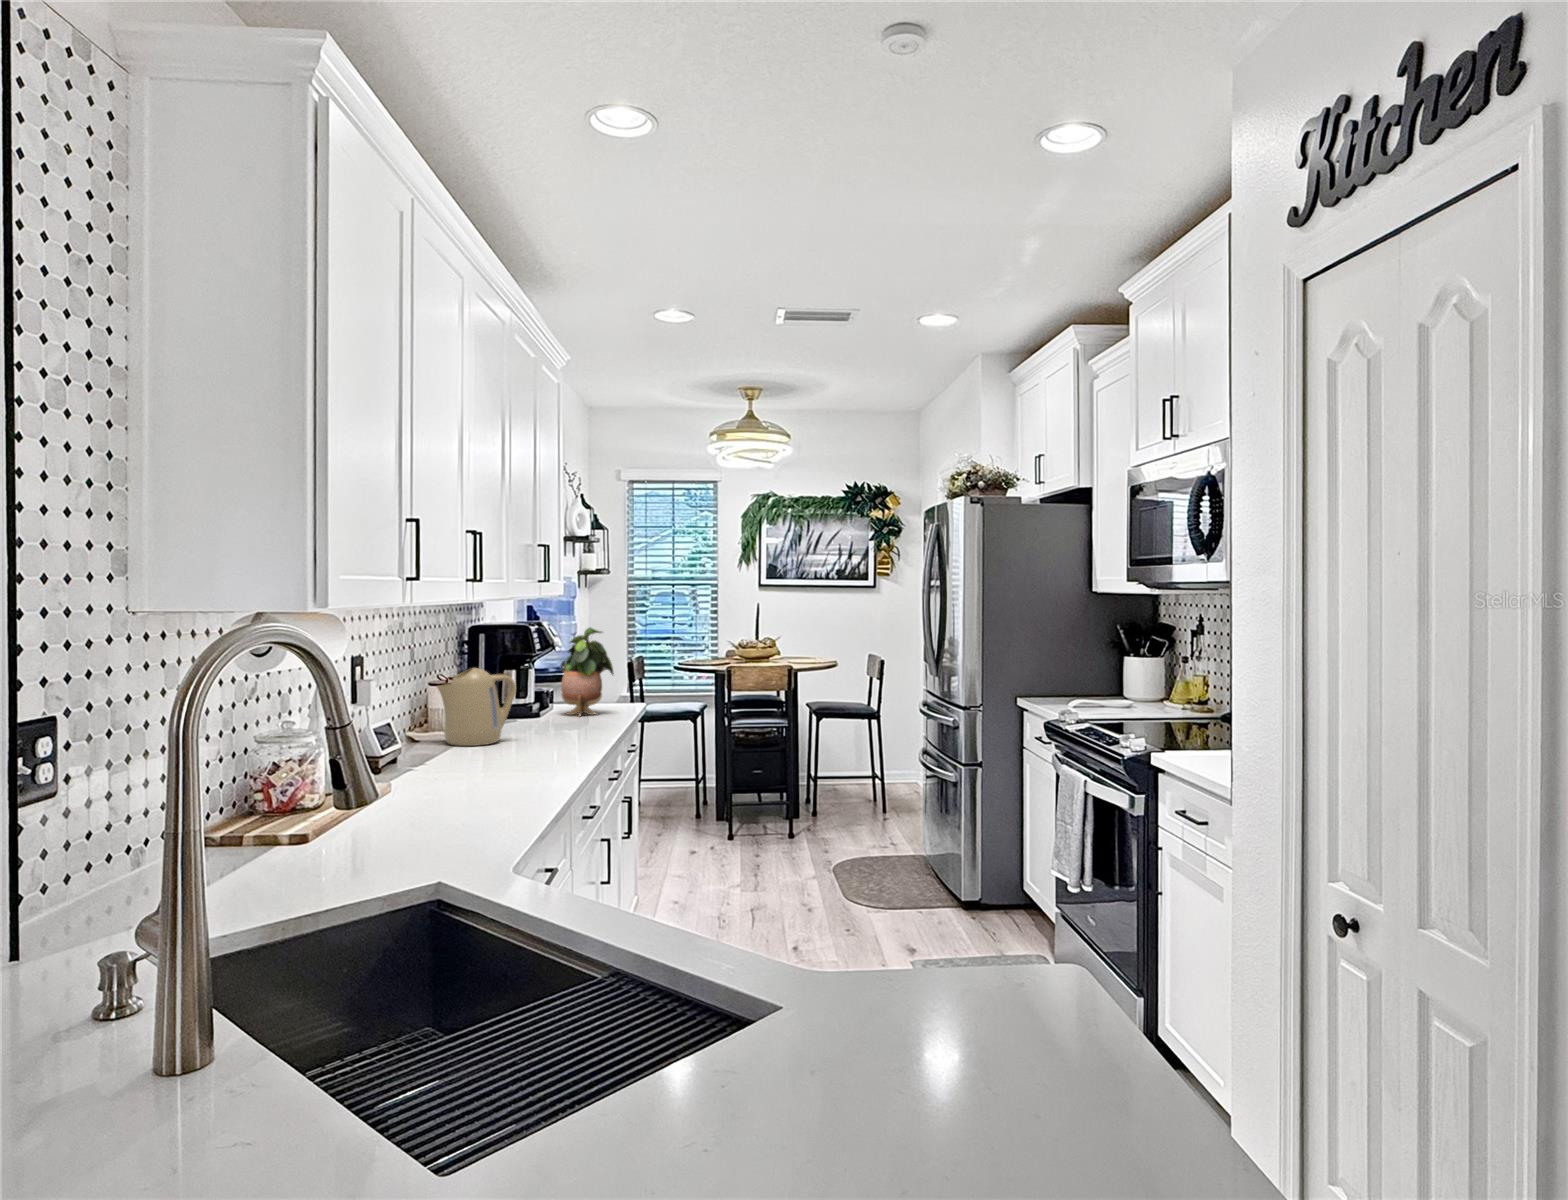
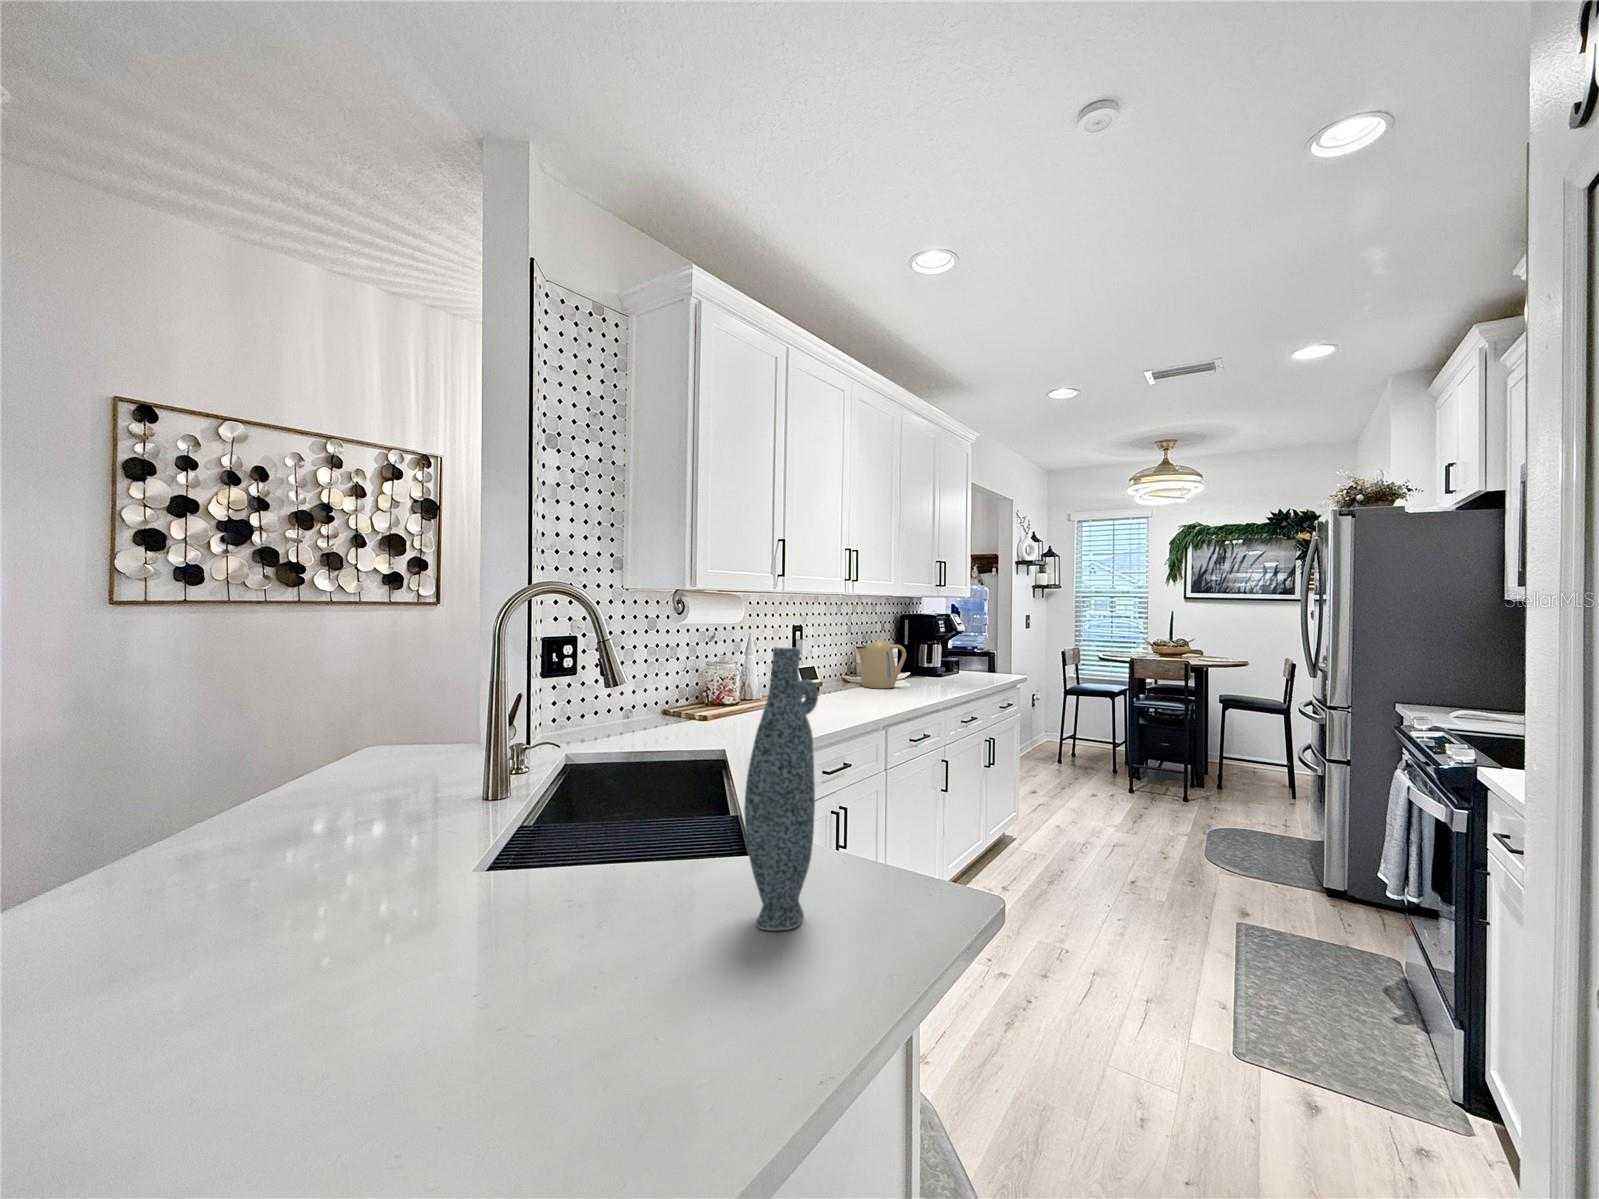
potted plant: present [561,628,614,717] -> none [962,619,999,681]
vase: none [903,718,1000,1092] -> present [744,647,818,931]

